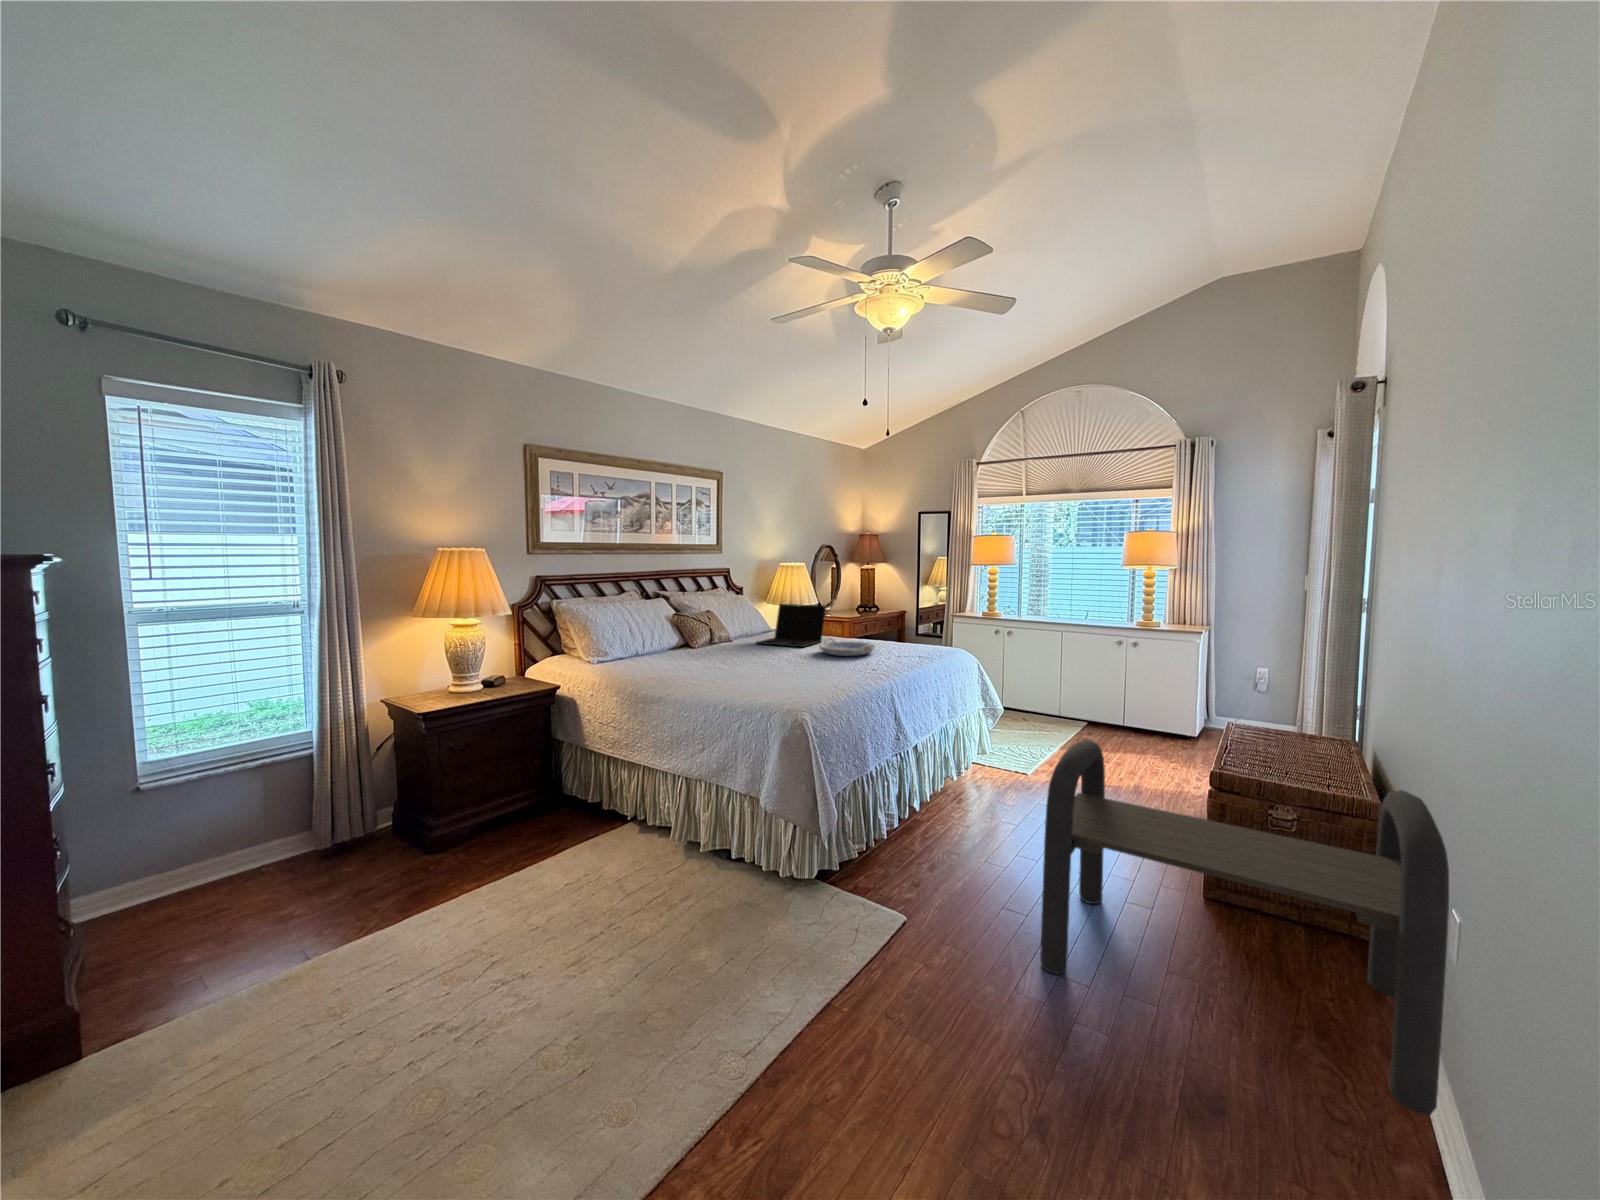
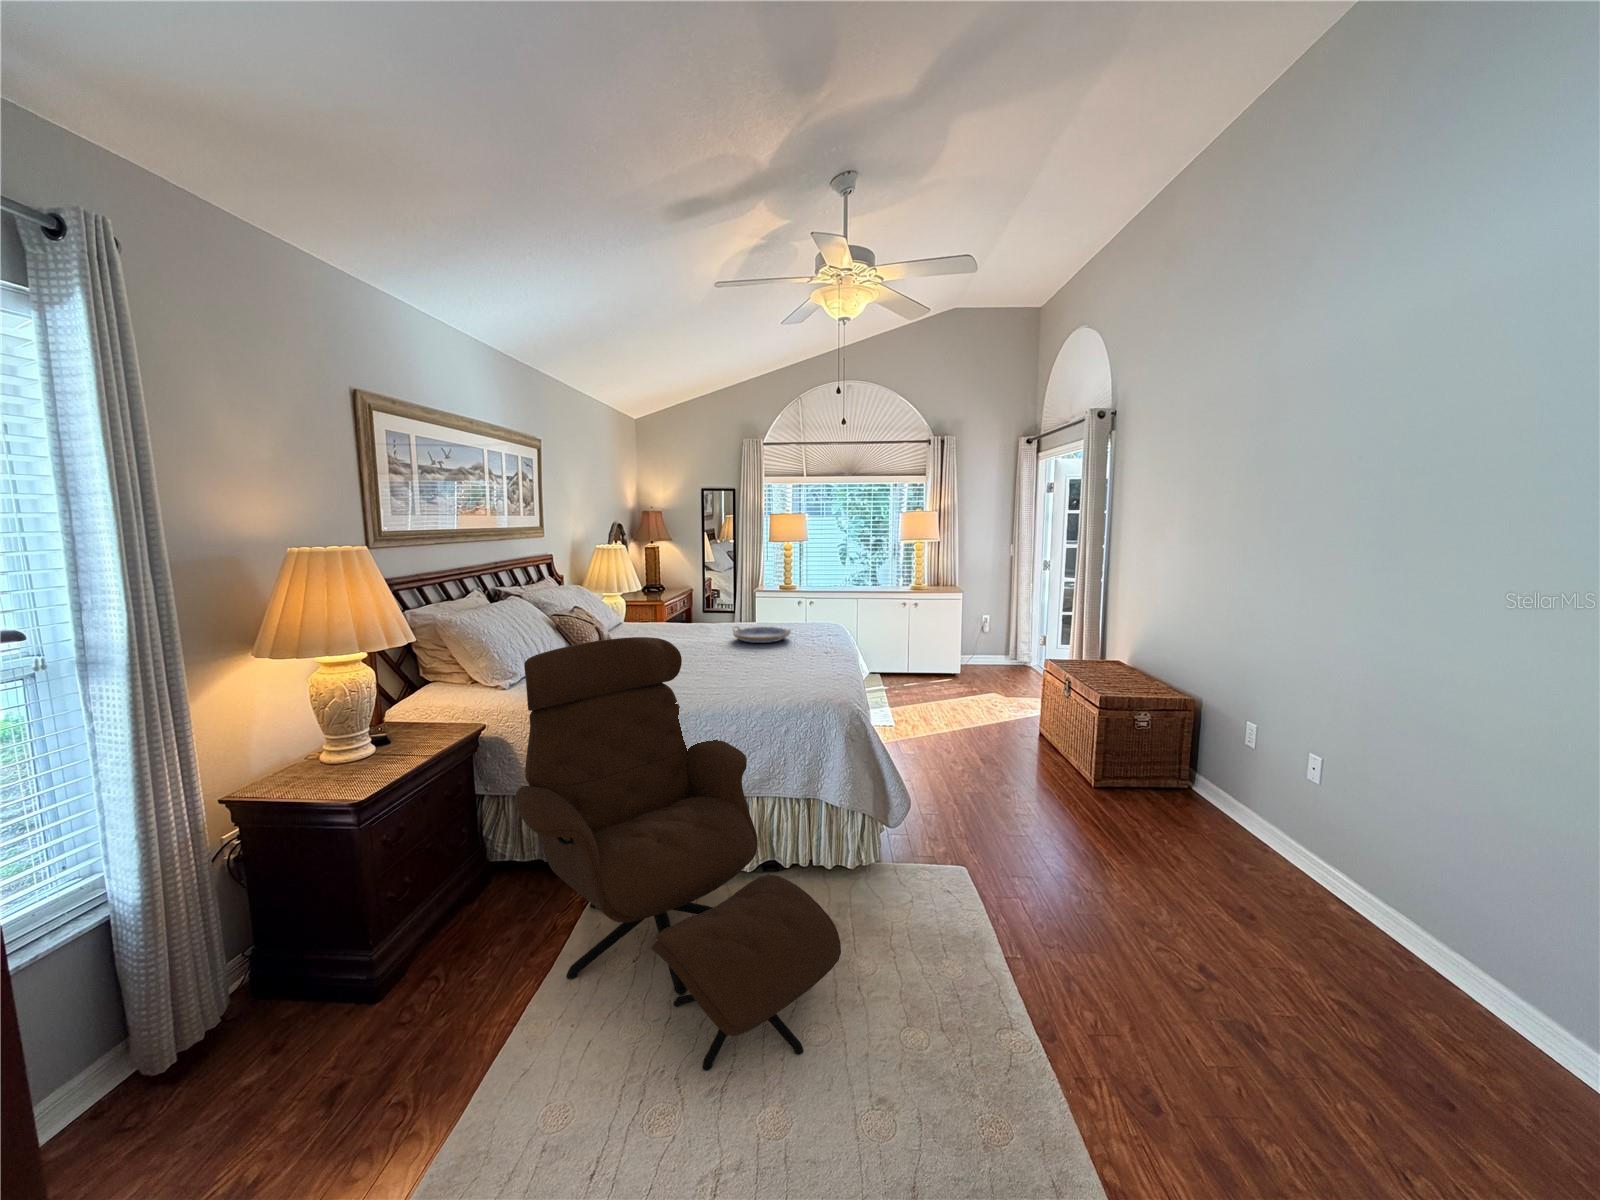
laptop: present [756,604,826,647] -> none [645,592,709,639]
lounge chair: none [497,627,701,992] -> present [515,637,841,1070]
bench: present [1040,740,1449,1115] -> none [1035,689,1313,877]

